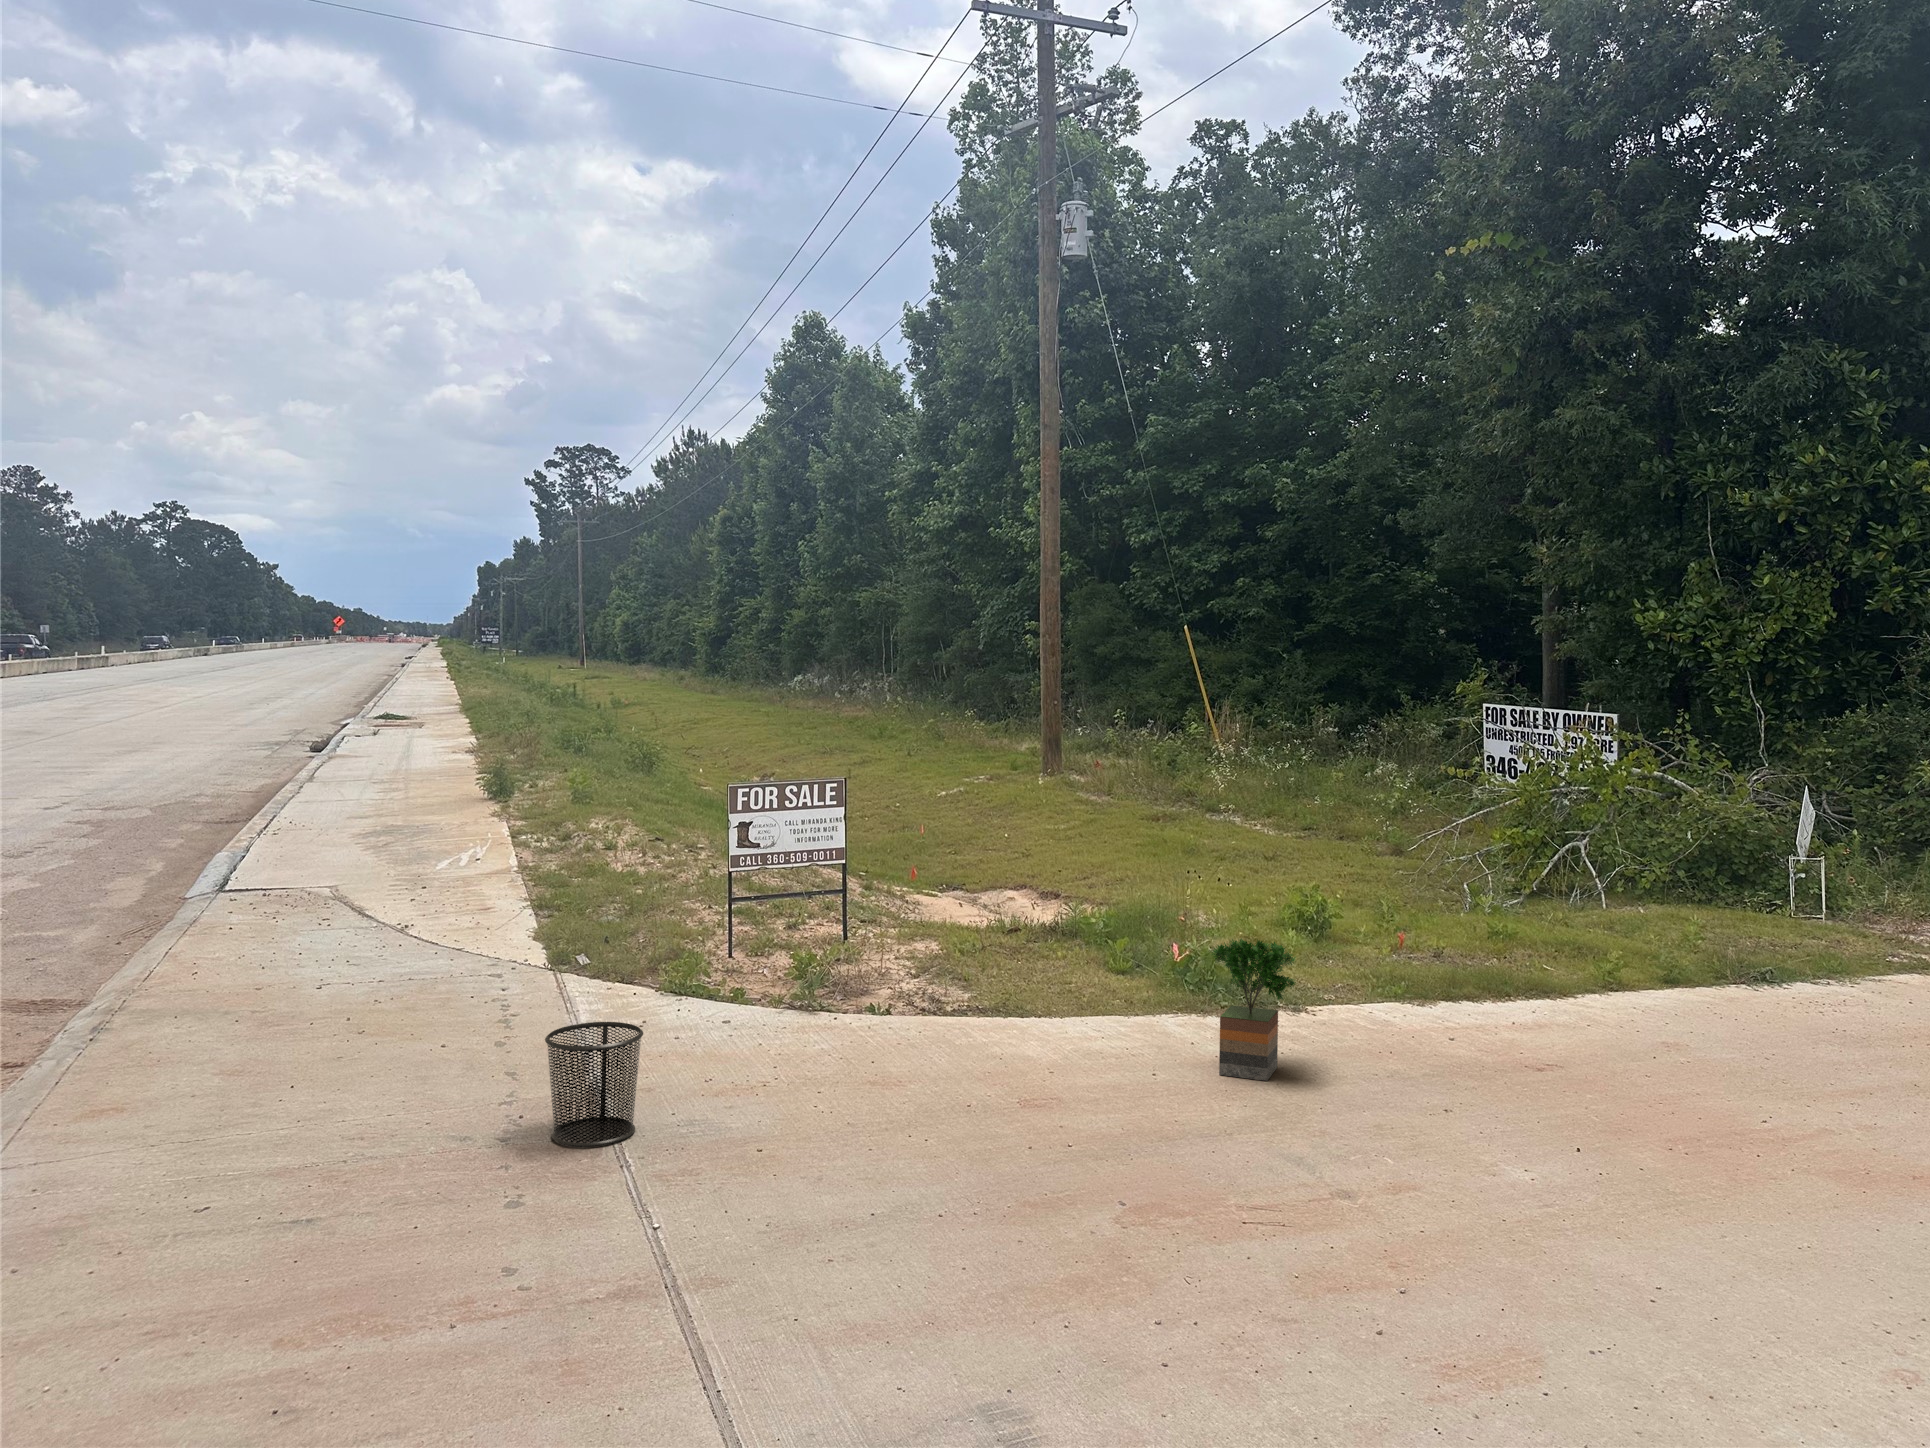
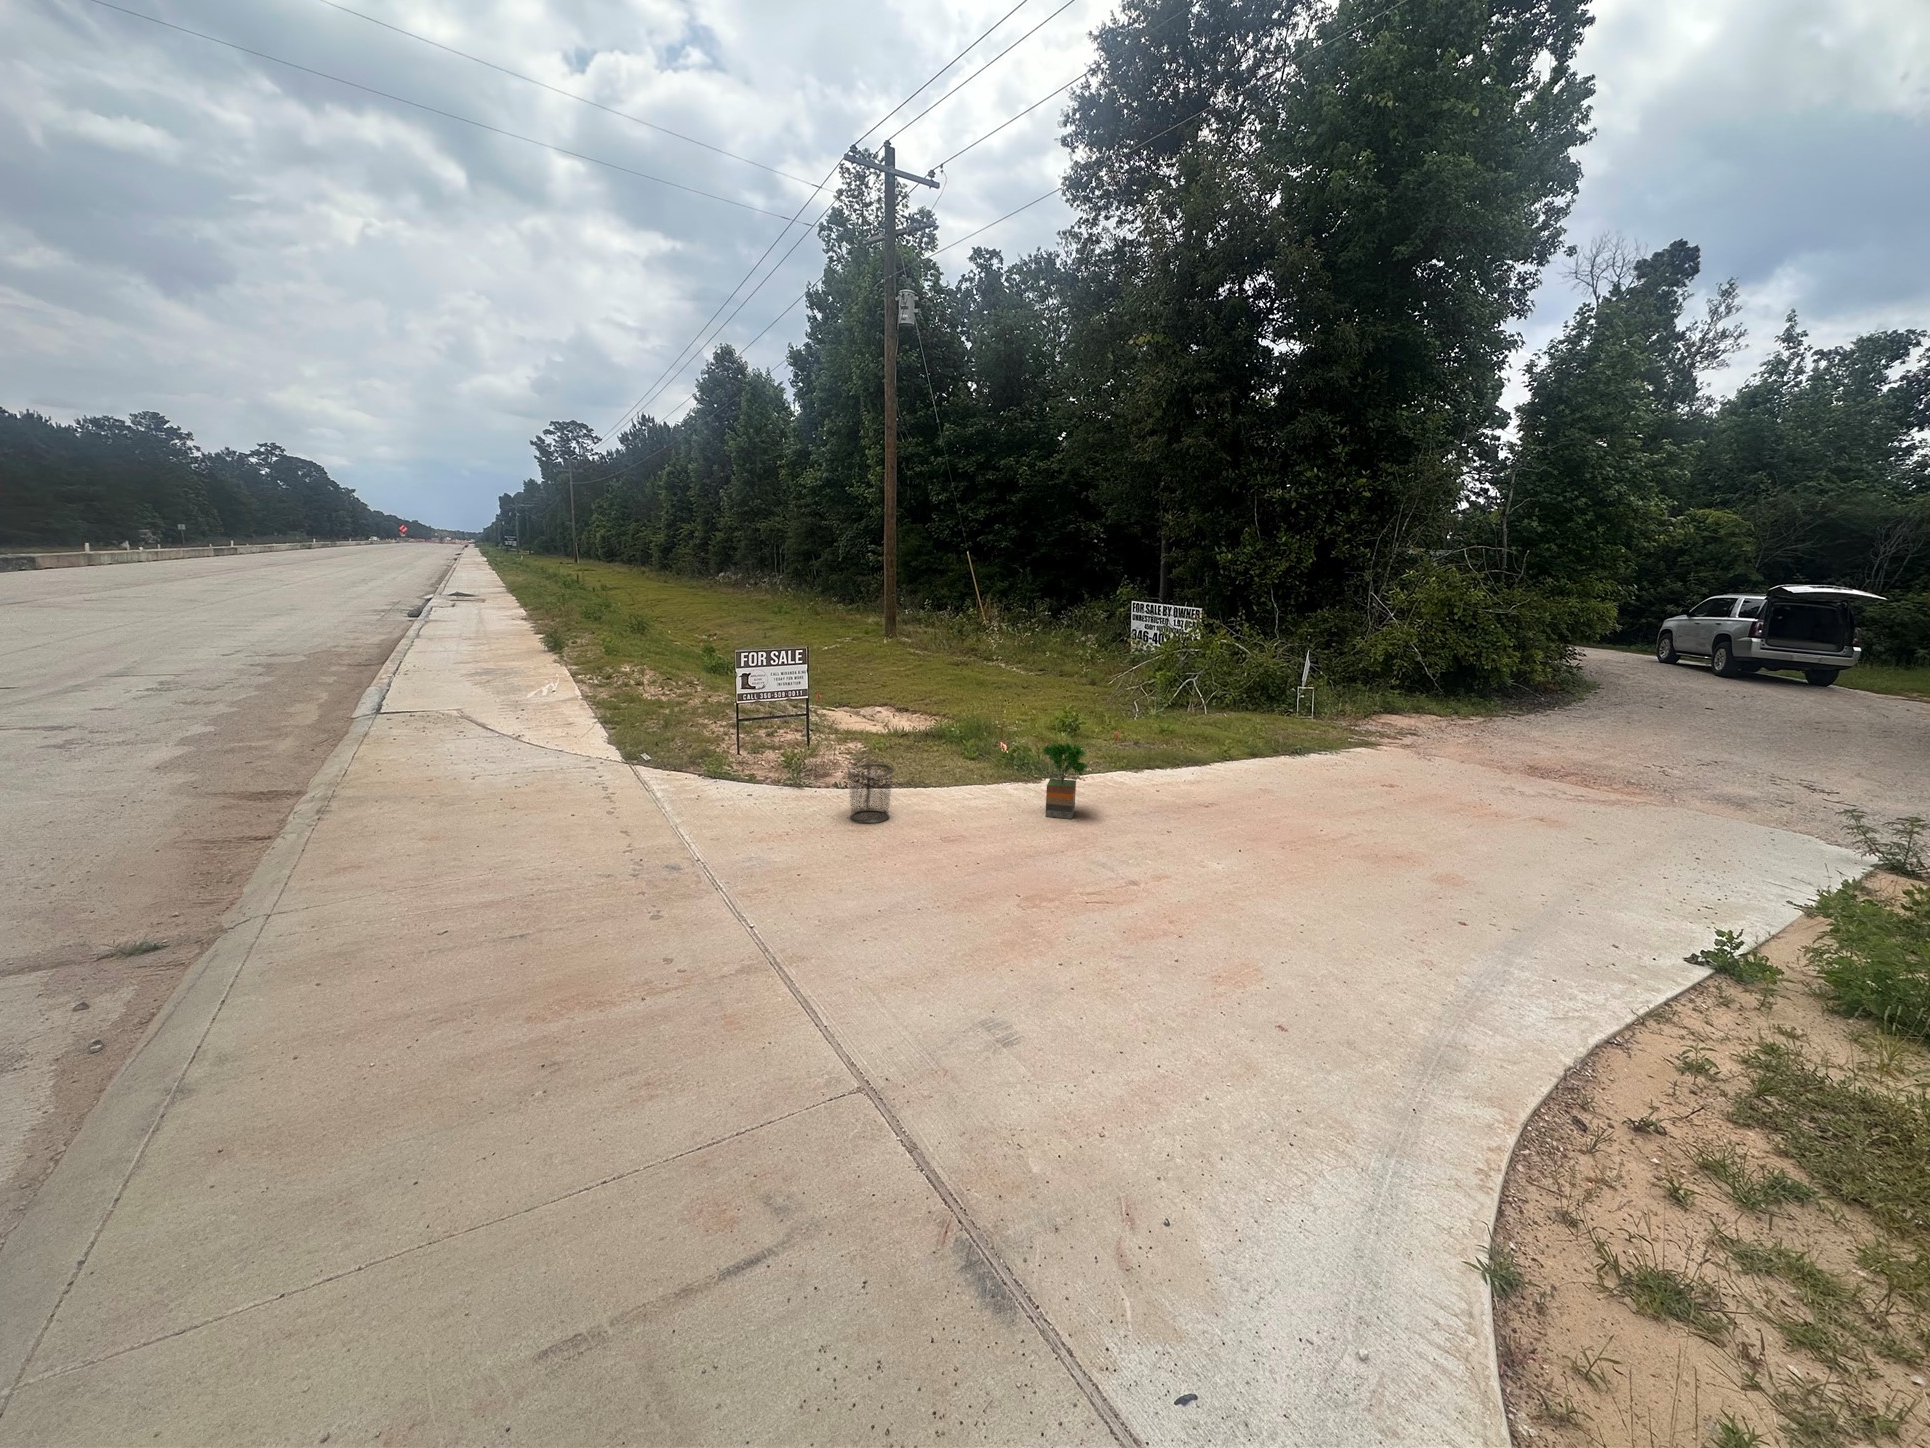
waste bin: present [545,1022,643,1147] -> present [848,764,894,823]

